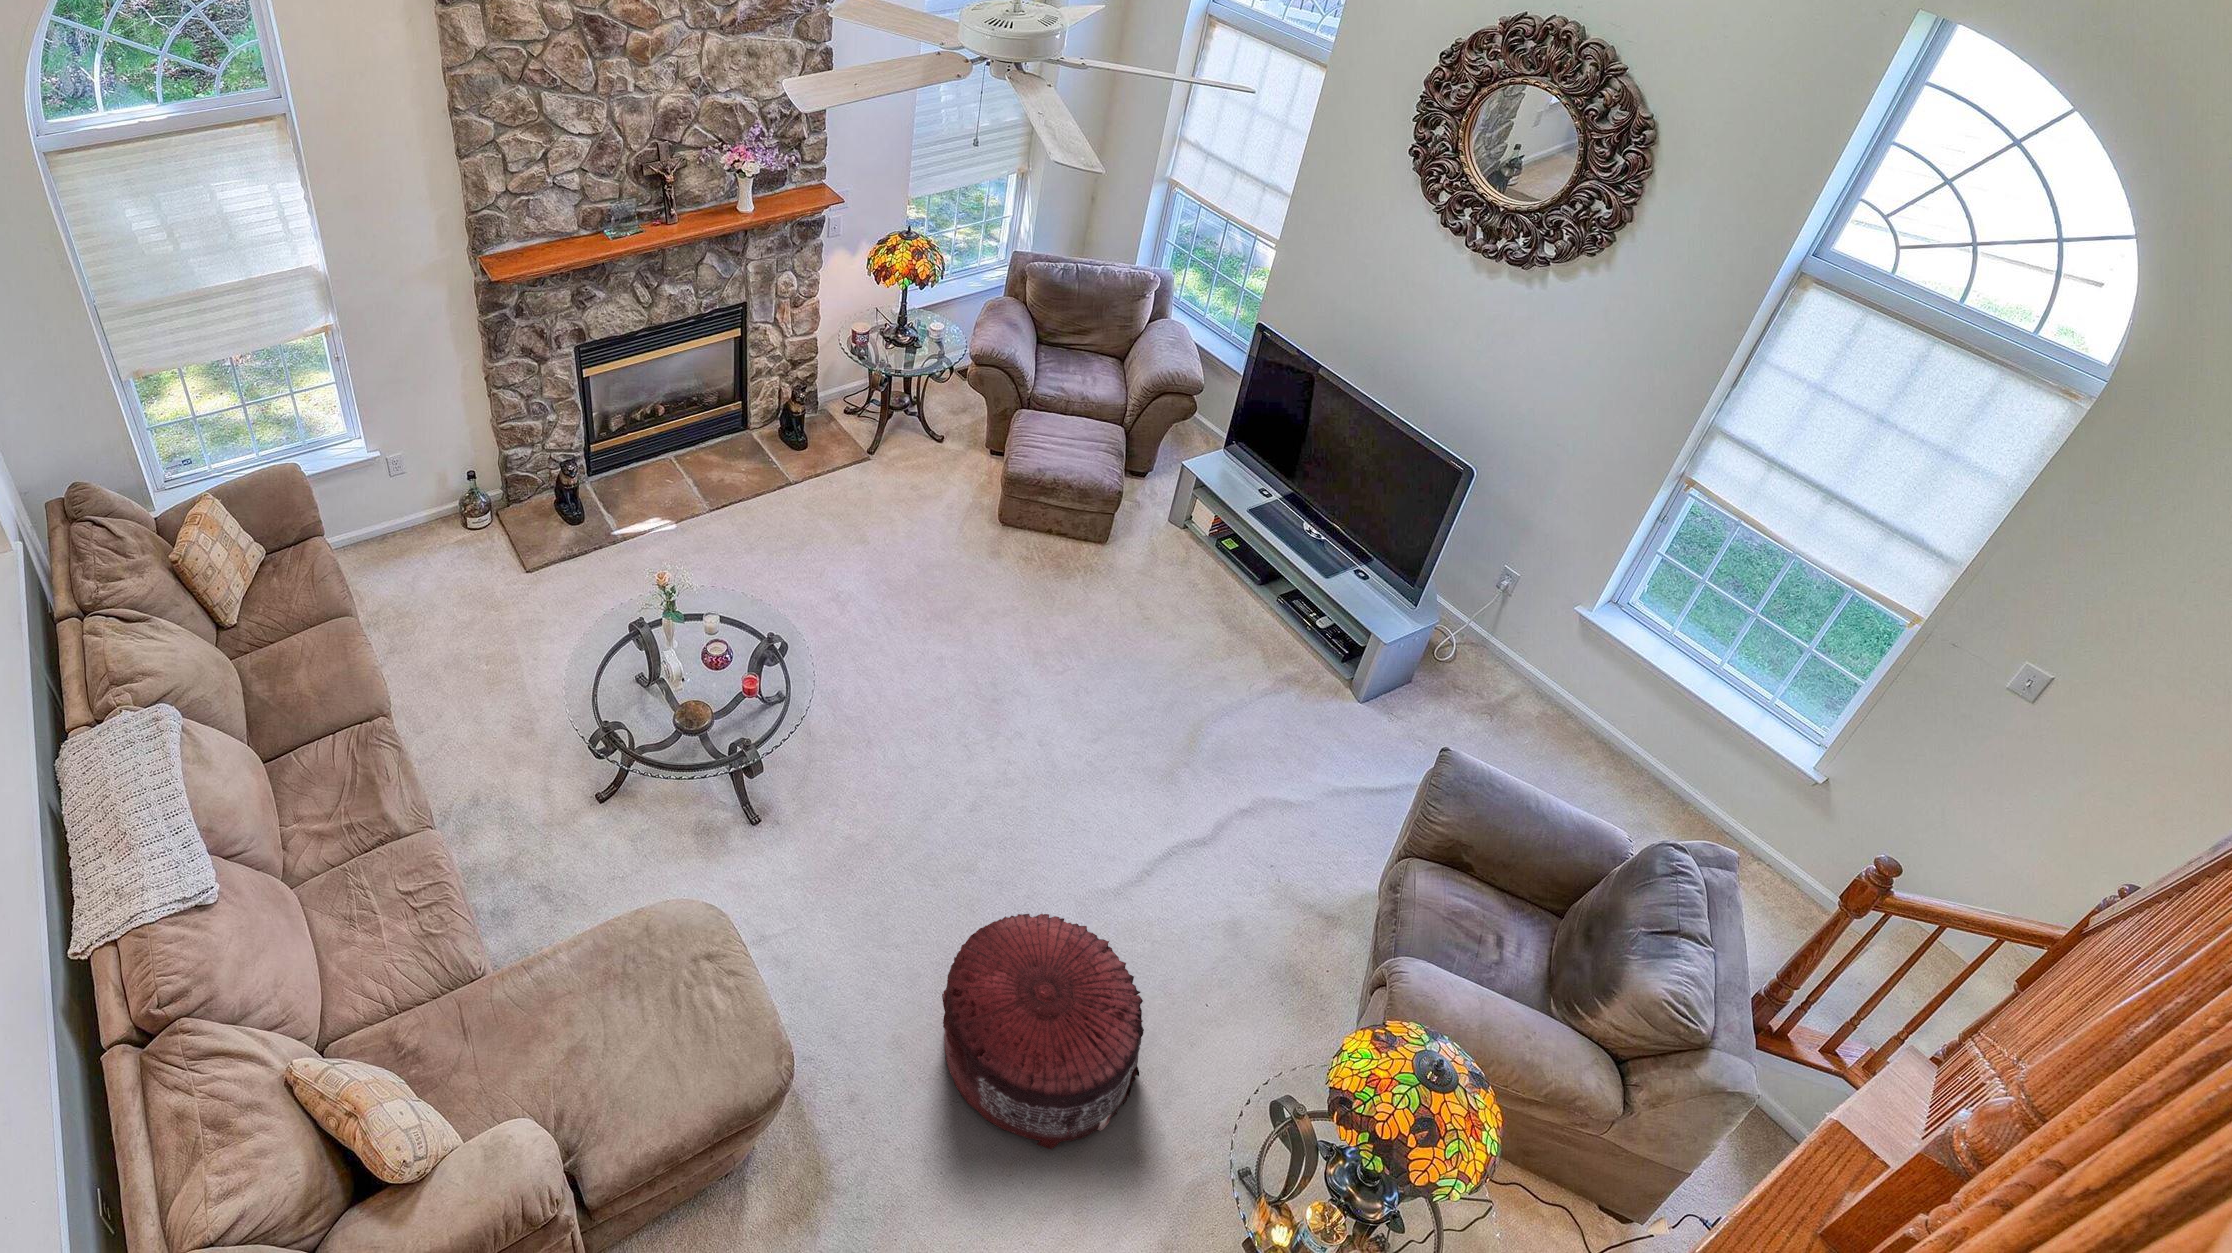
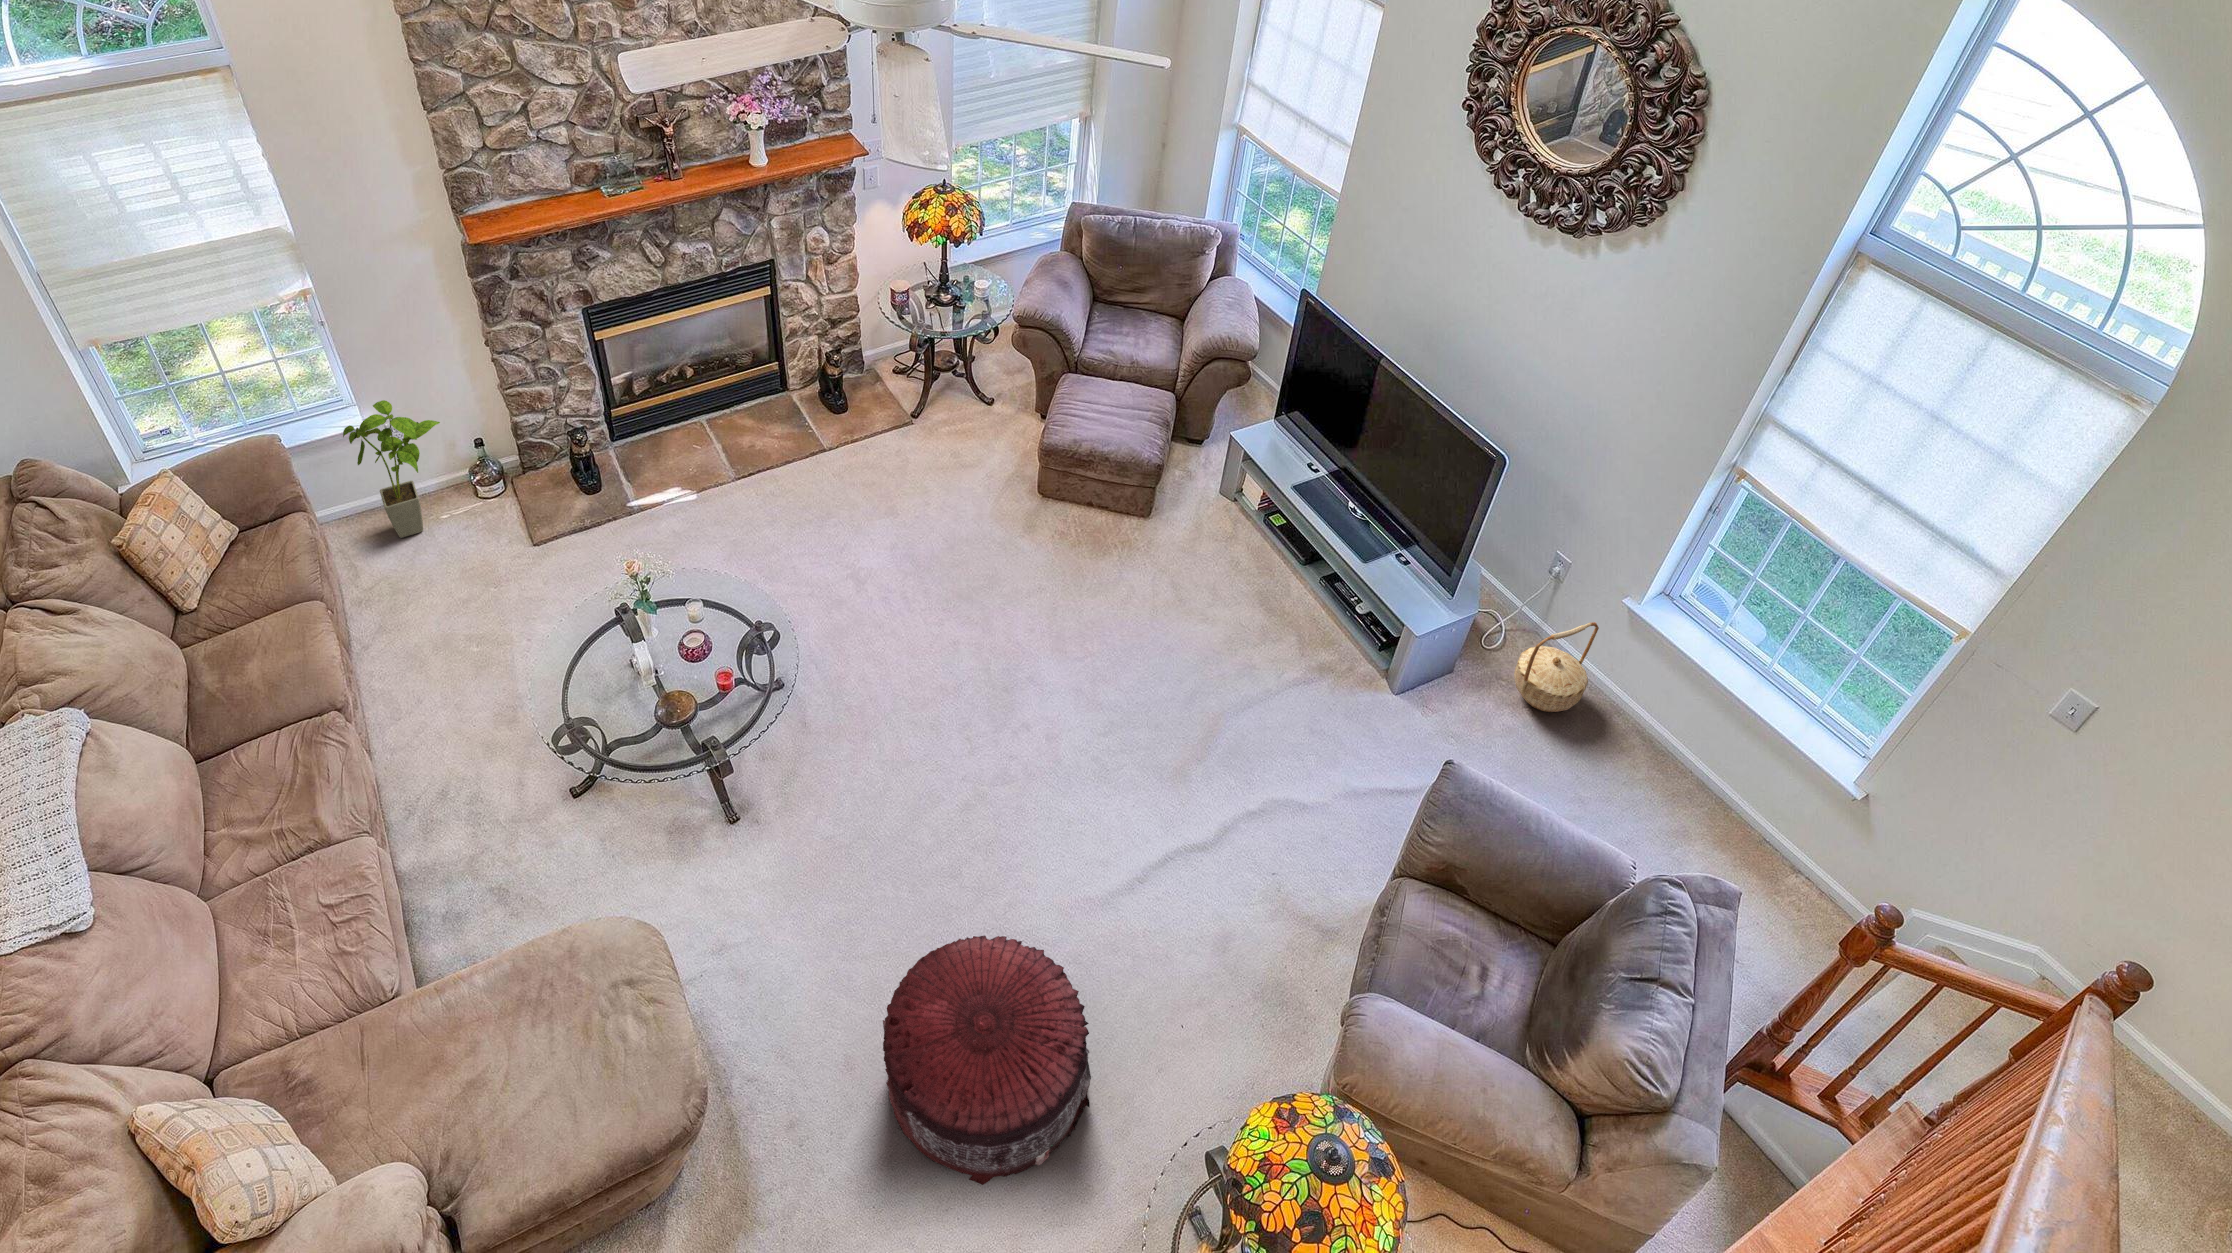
house plant: none [356,429,442,563] -> present [343,400,440,538]
basket: none [1469,627,1549,713] -> present [1514,622,1599,712]

